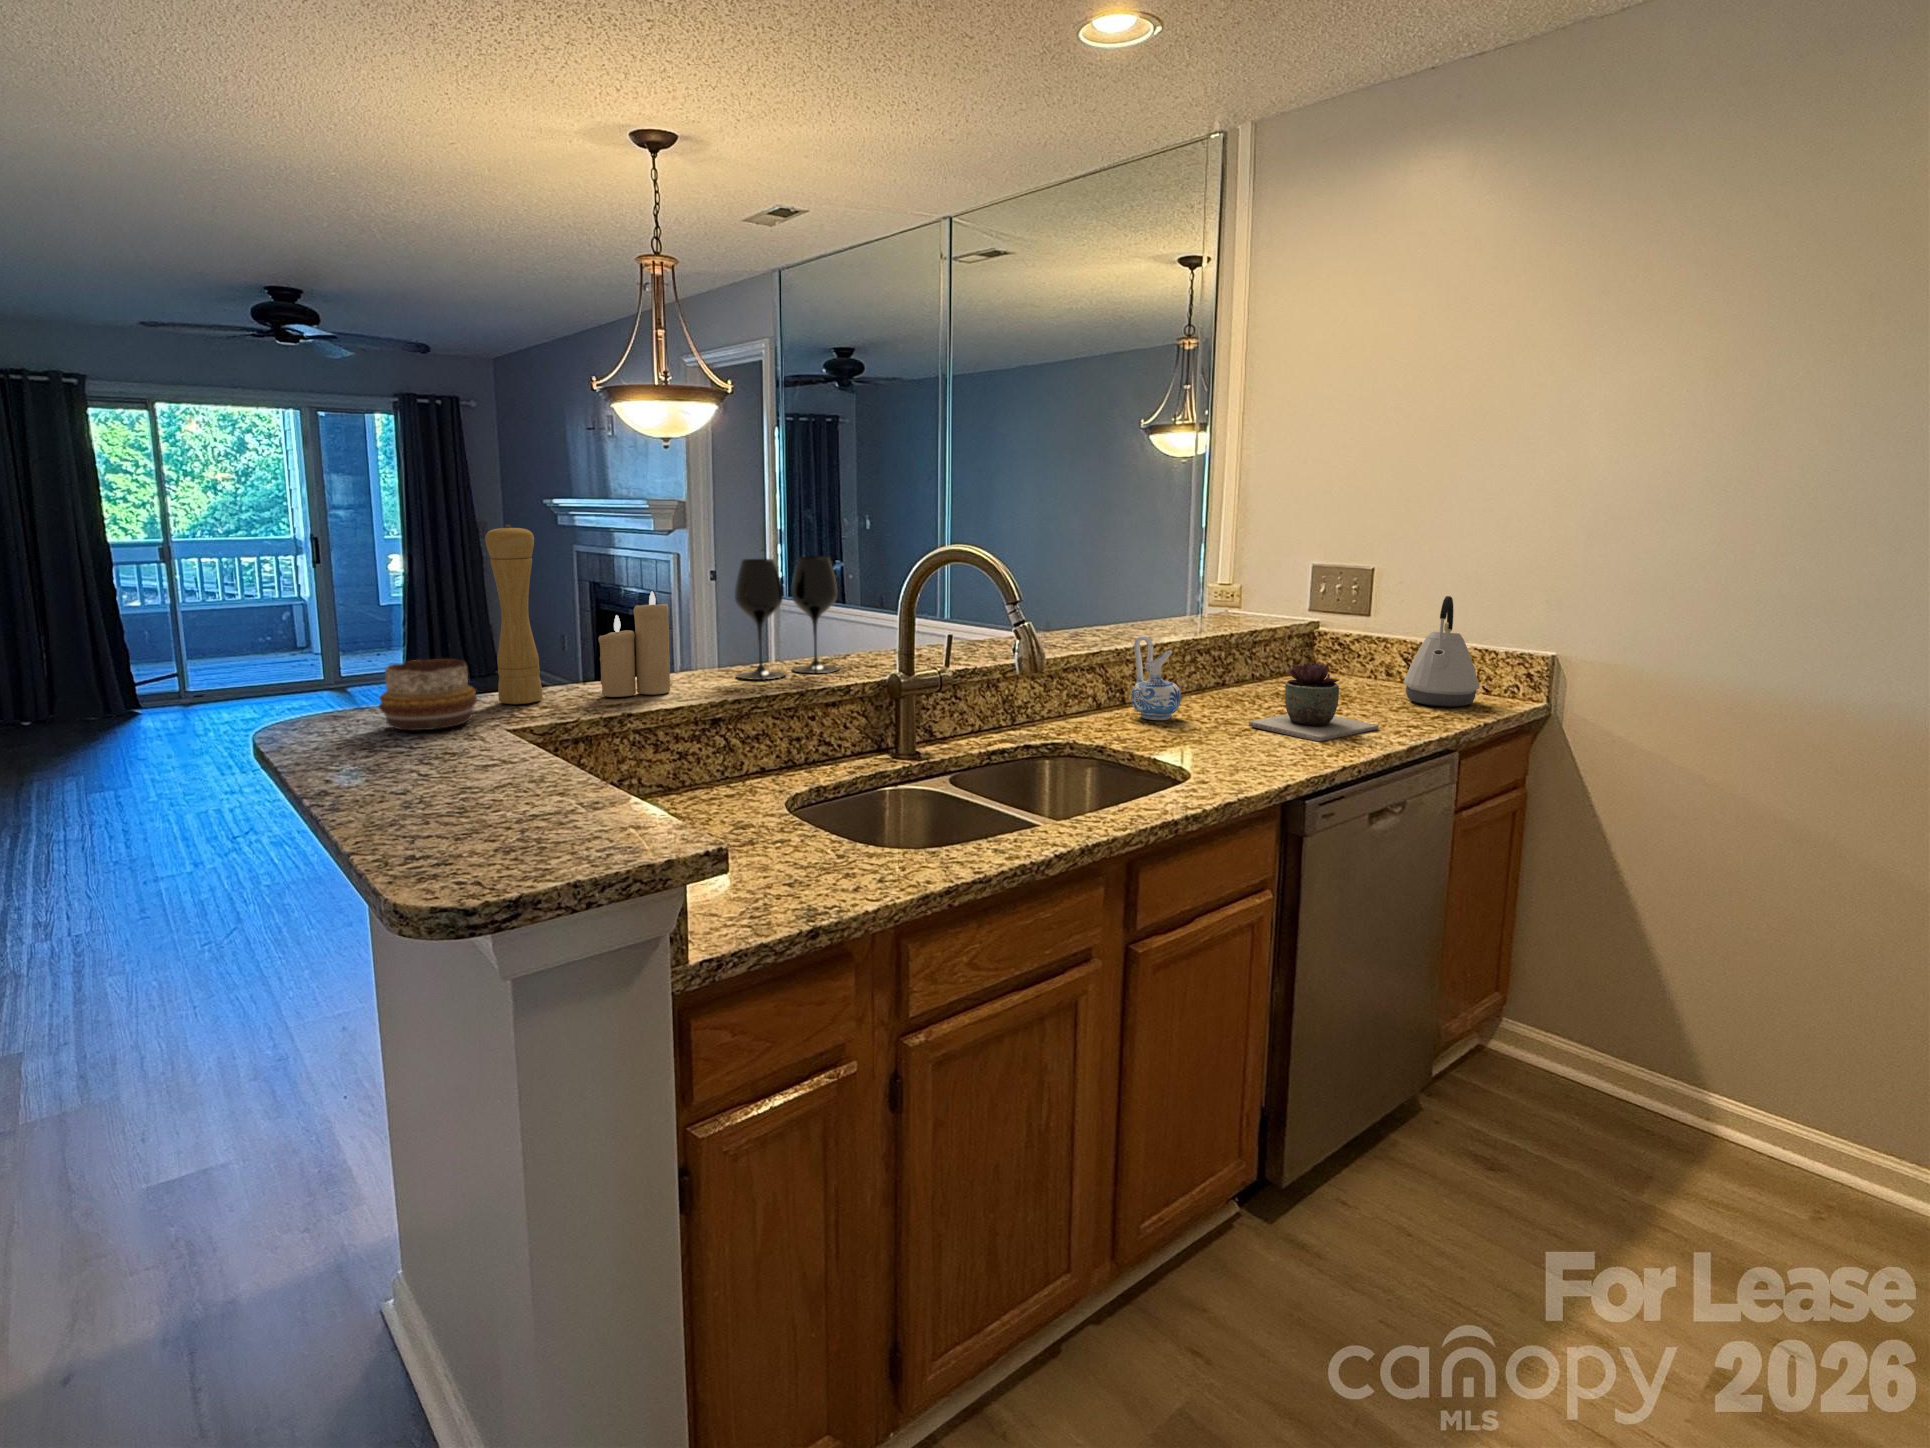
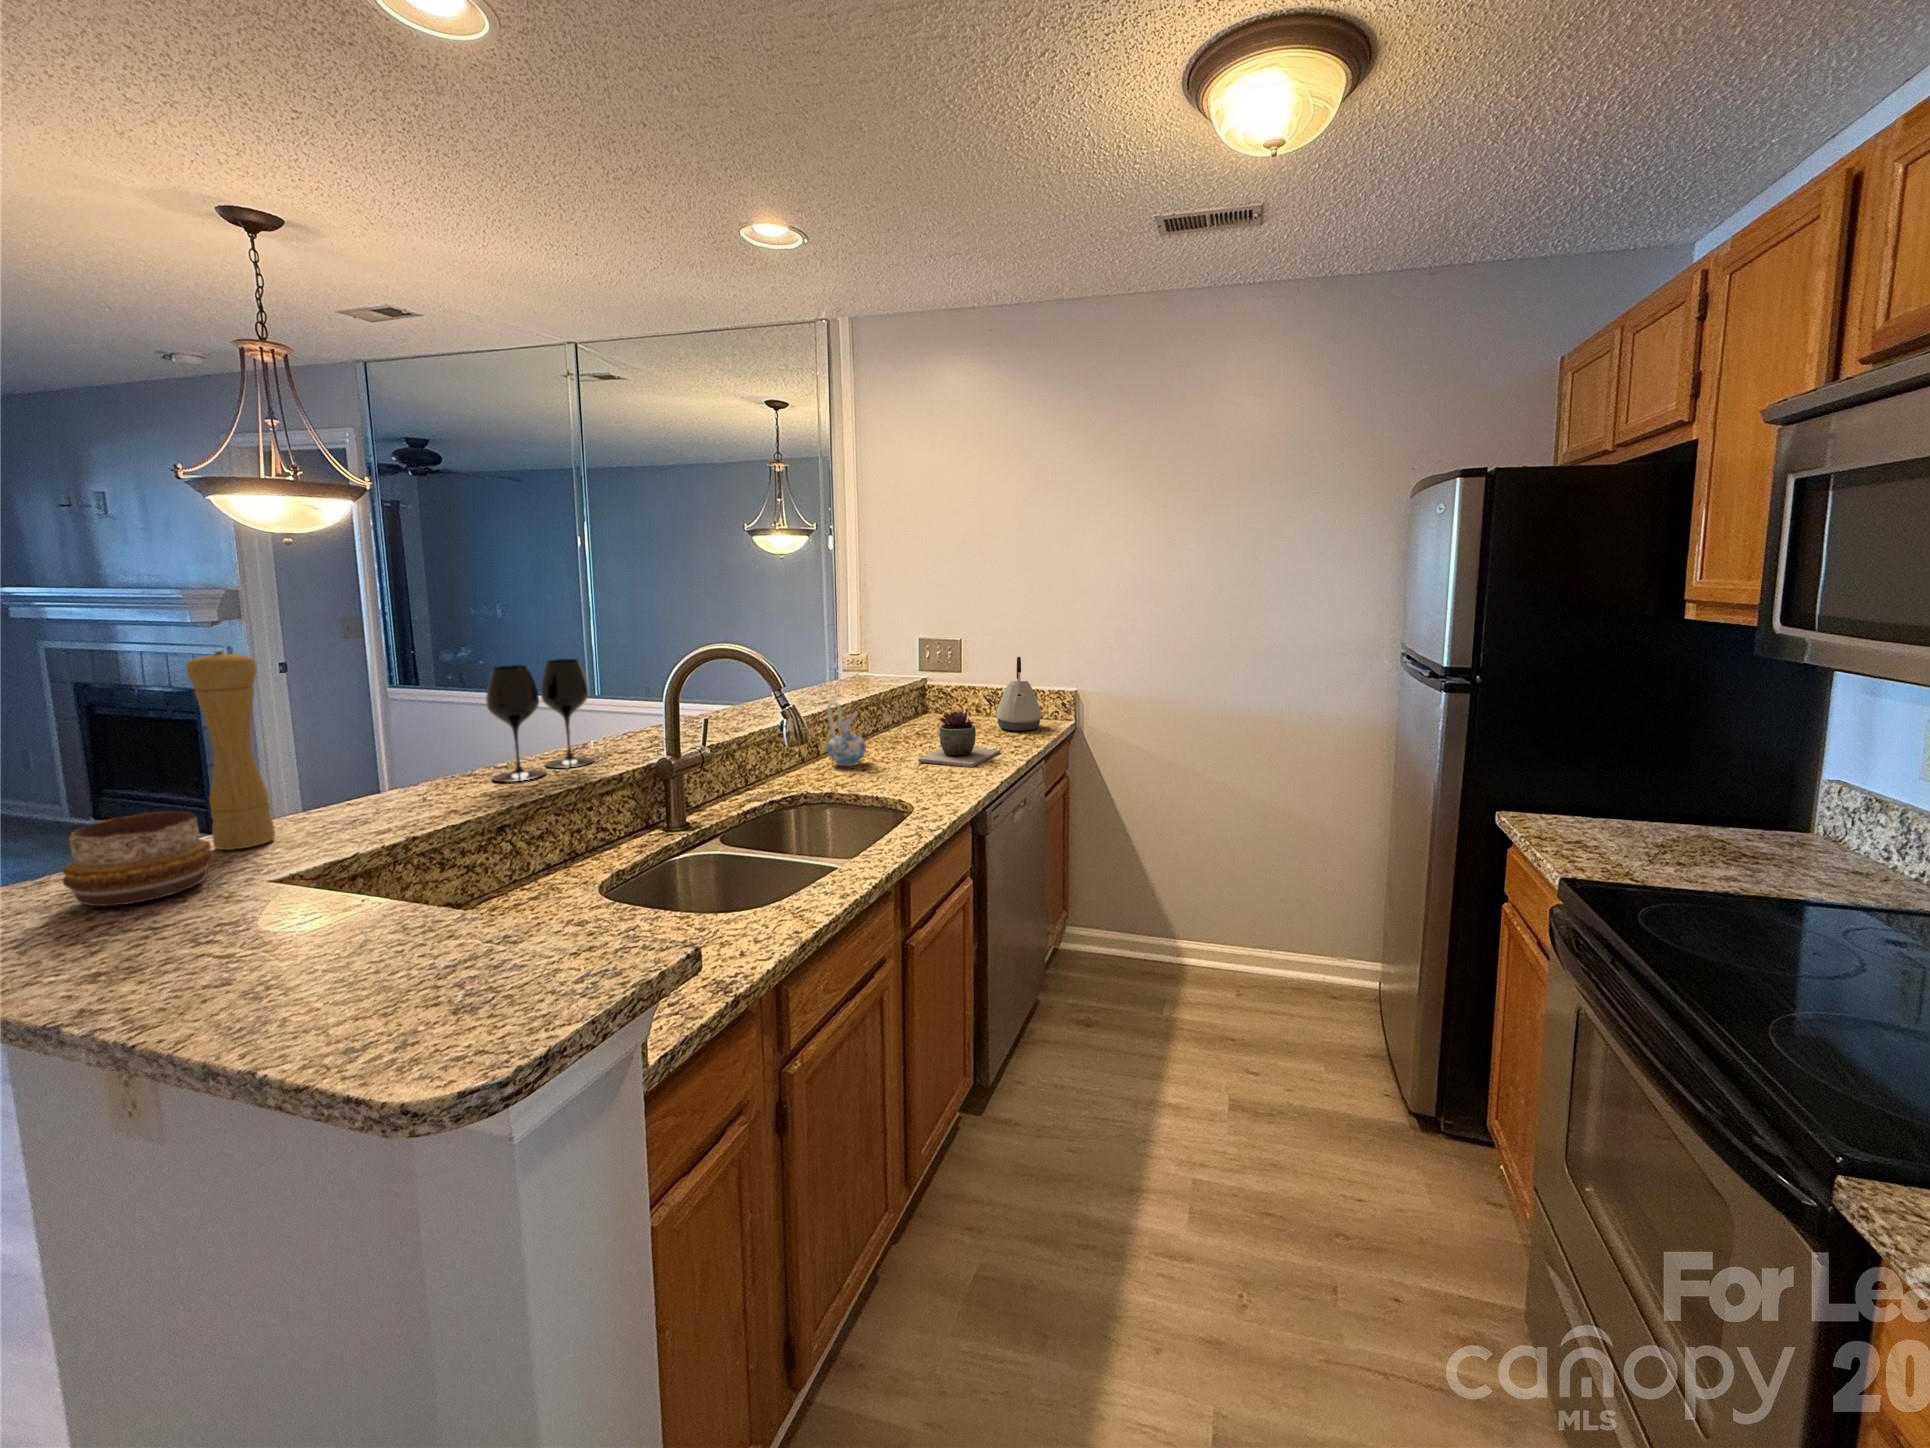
candle: present [598,591,670,697] -> none [345,708,434,822]

